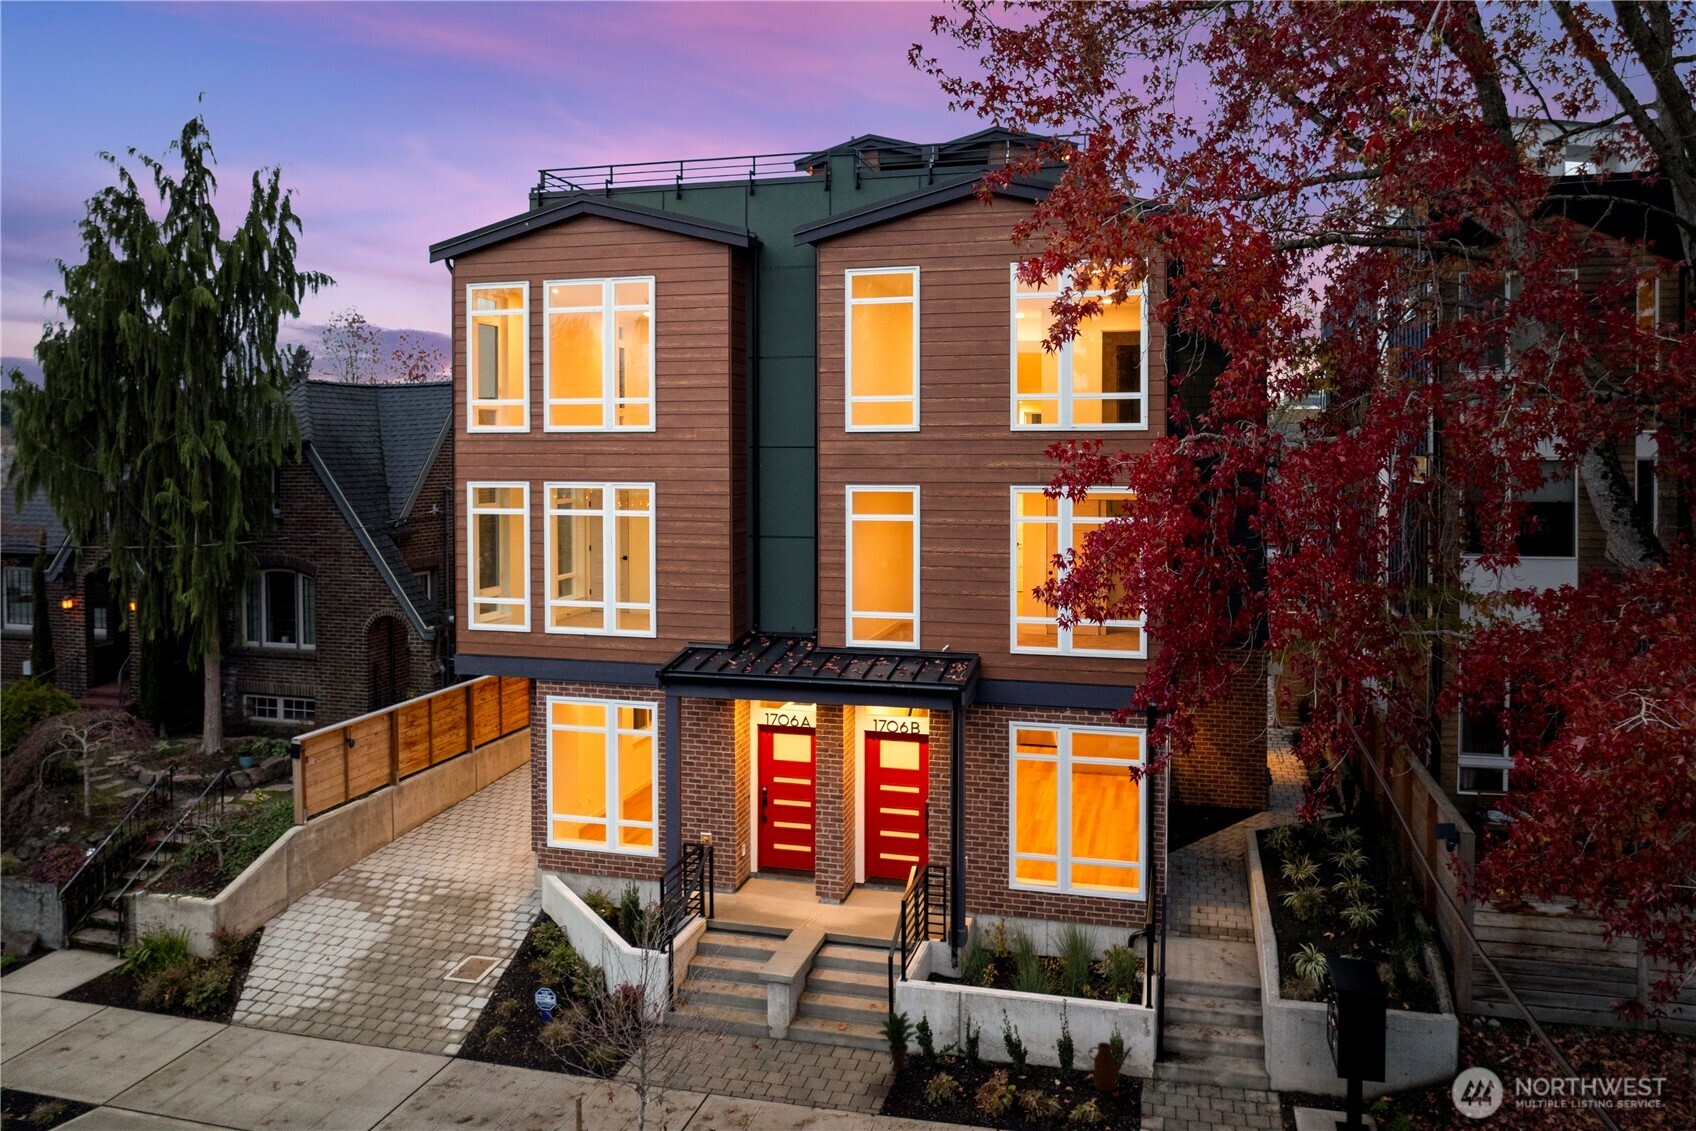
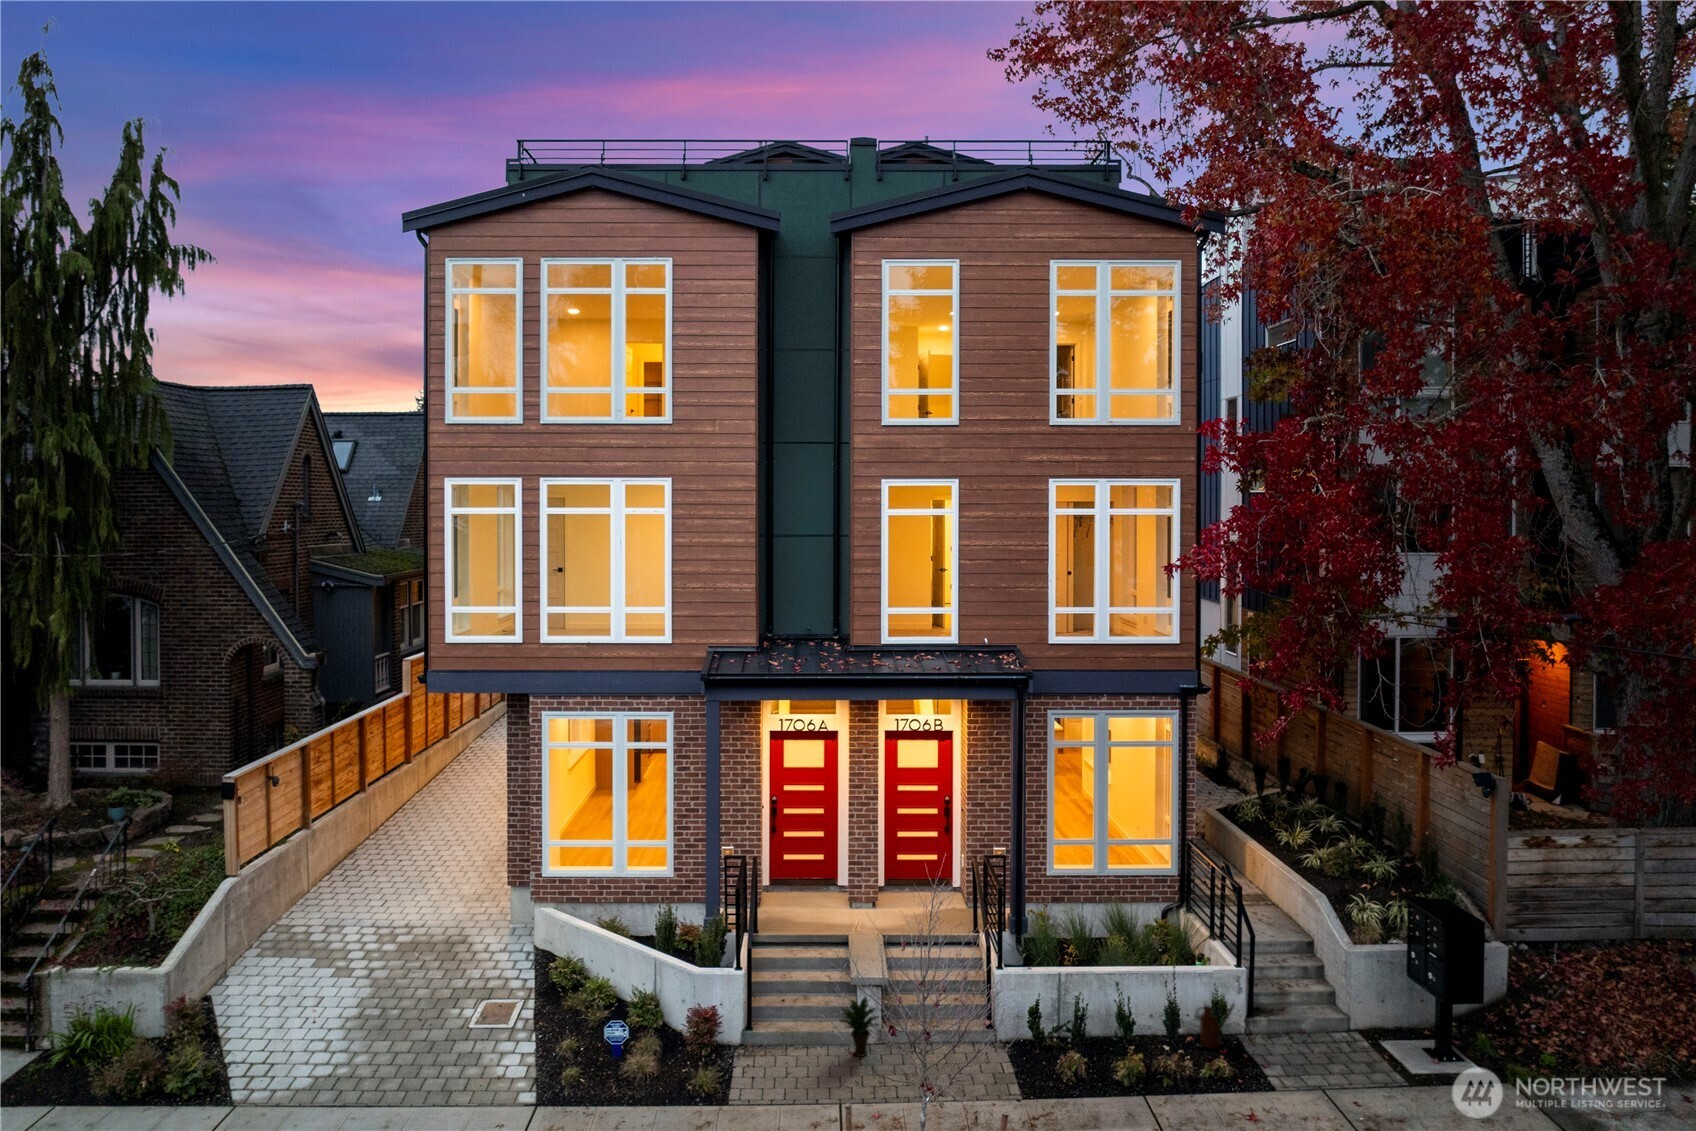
potted plant: present [878,1012,918,1071] -> present [840,997,878,1057]

